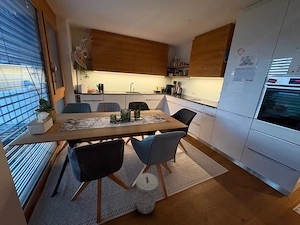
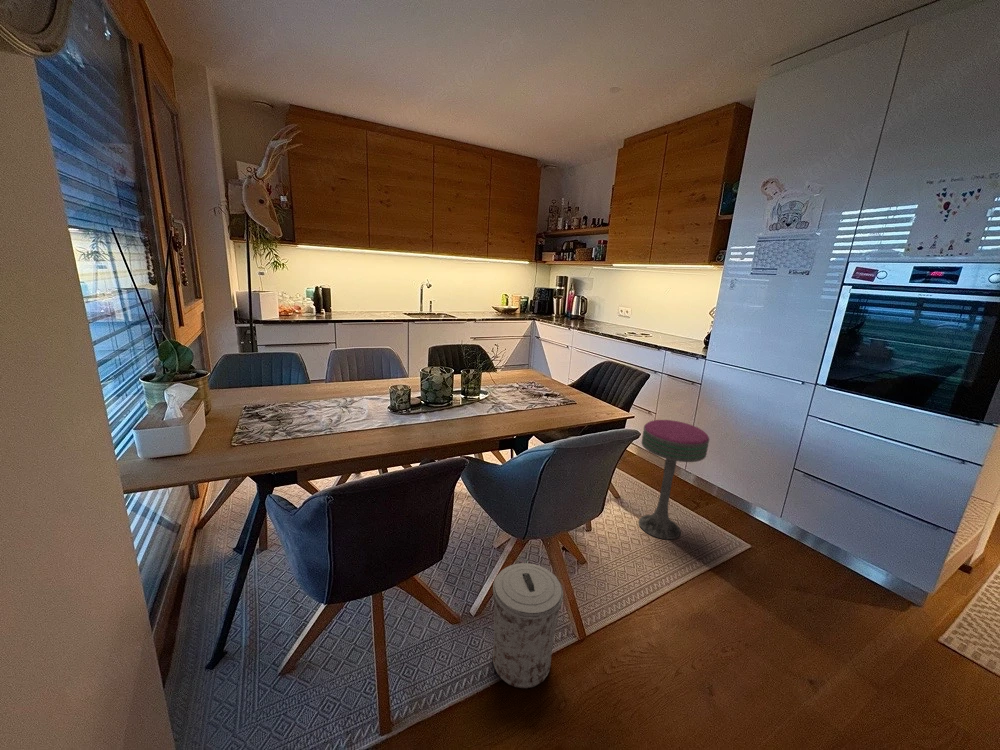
bar stool: none [192,128,216,167] -> present [639,420,709,539]

